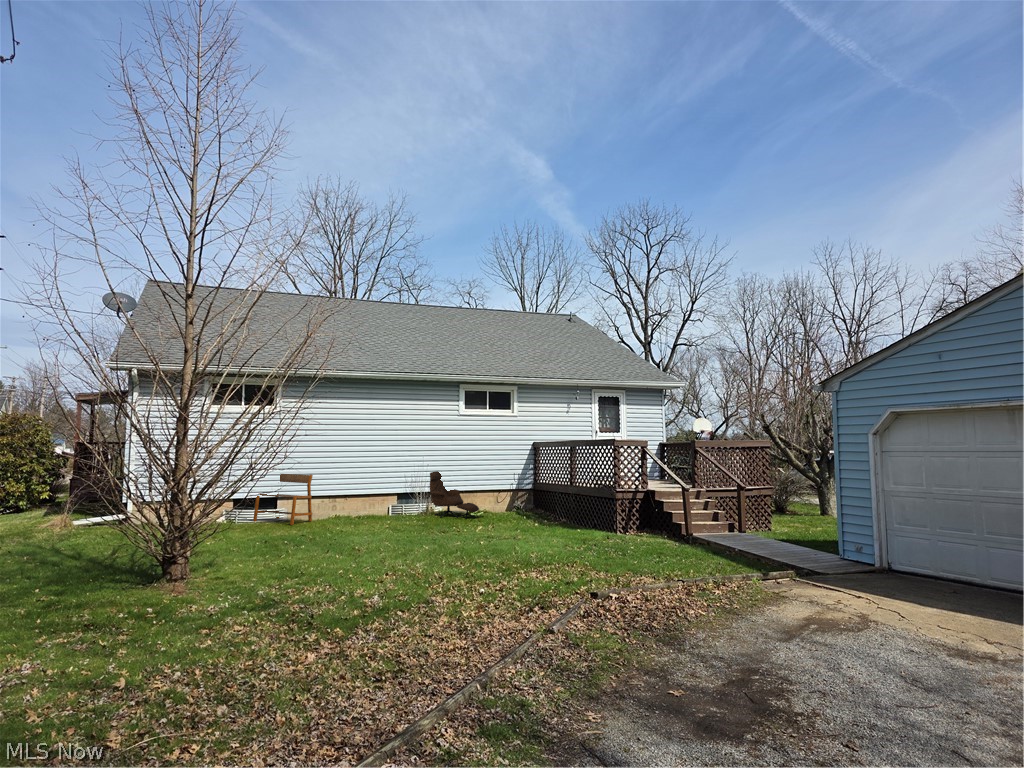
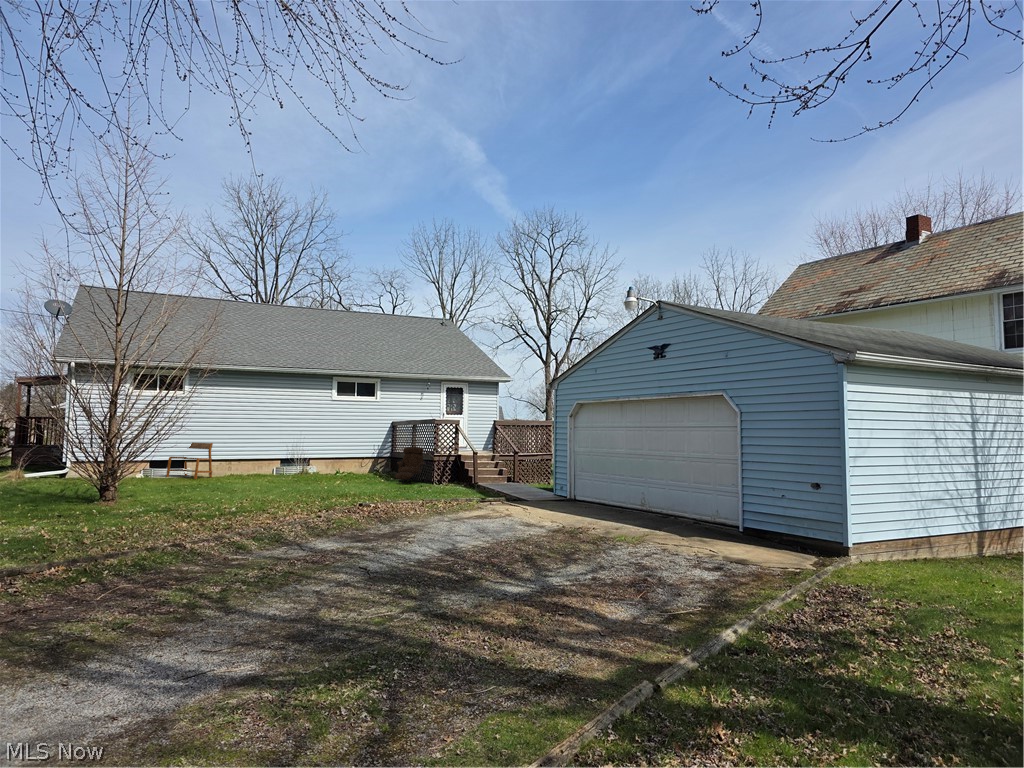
lounge chair: present [430,471,479,519] -> present [395,447,425,484]

